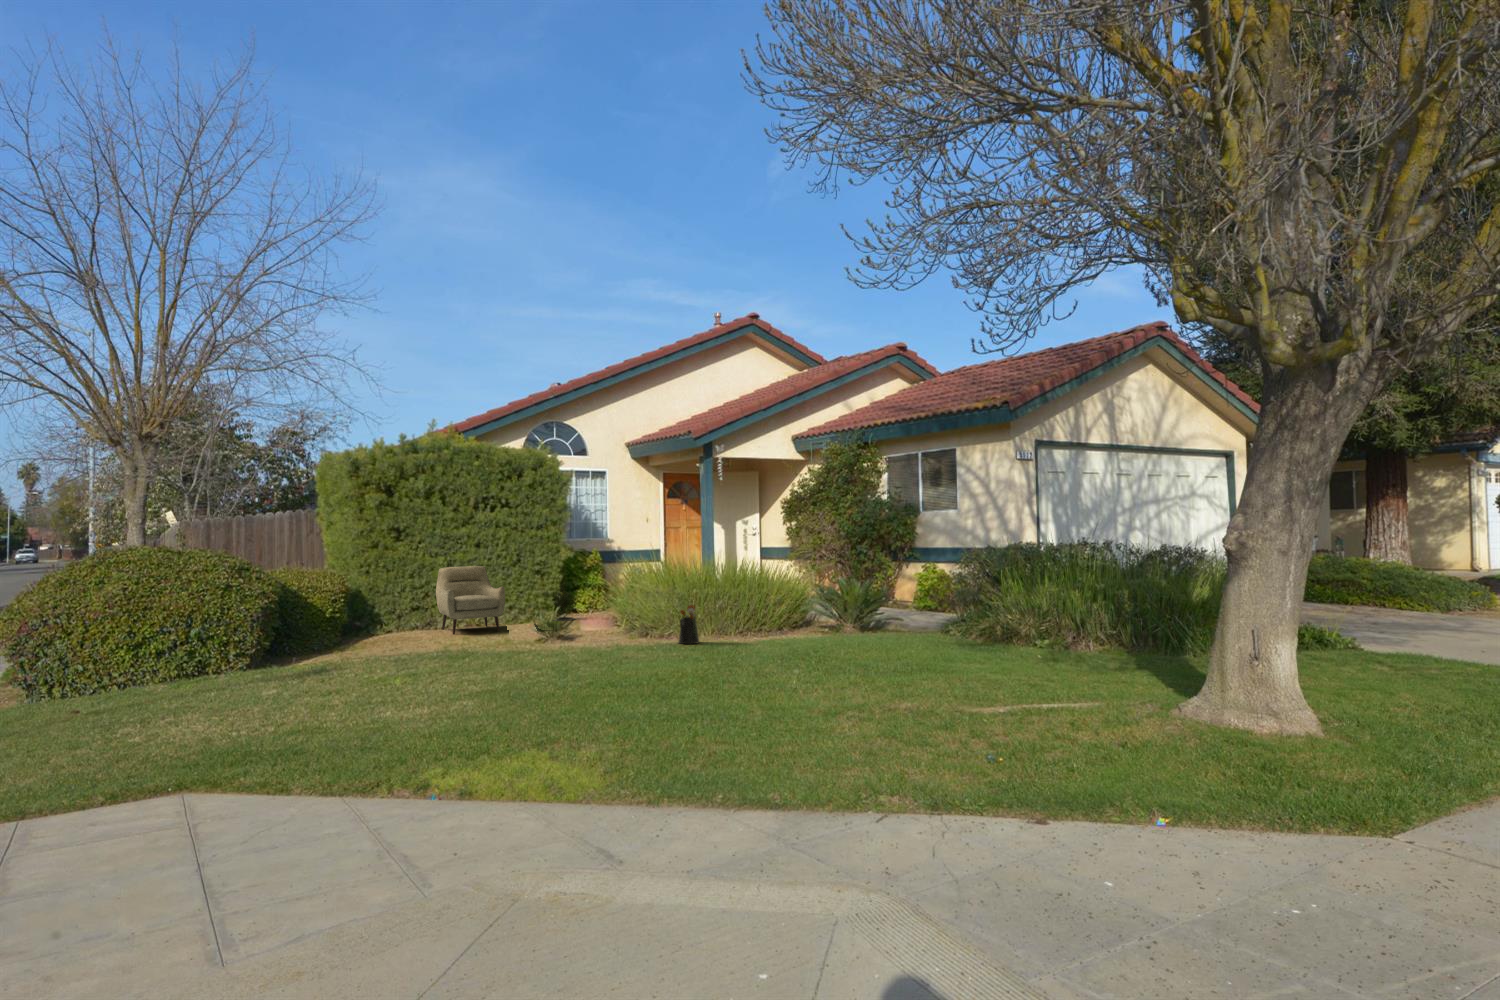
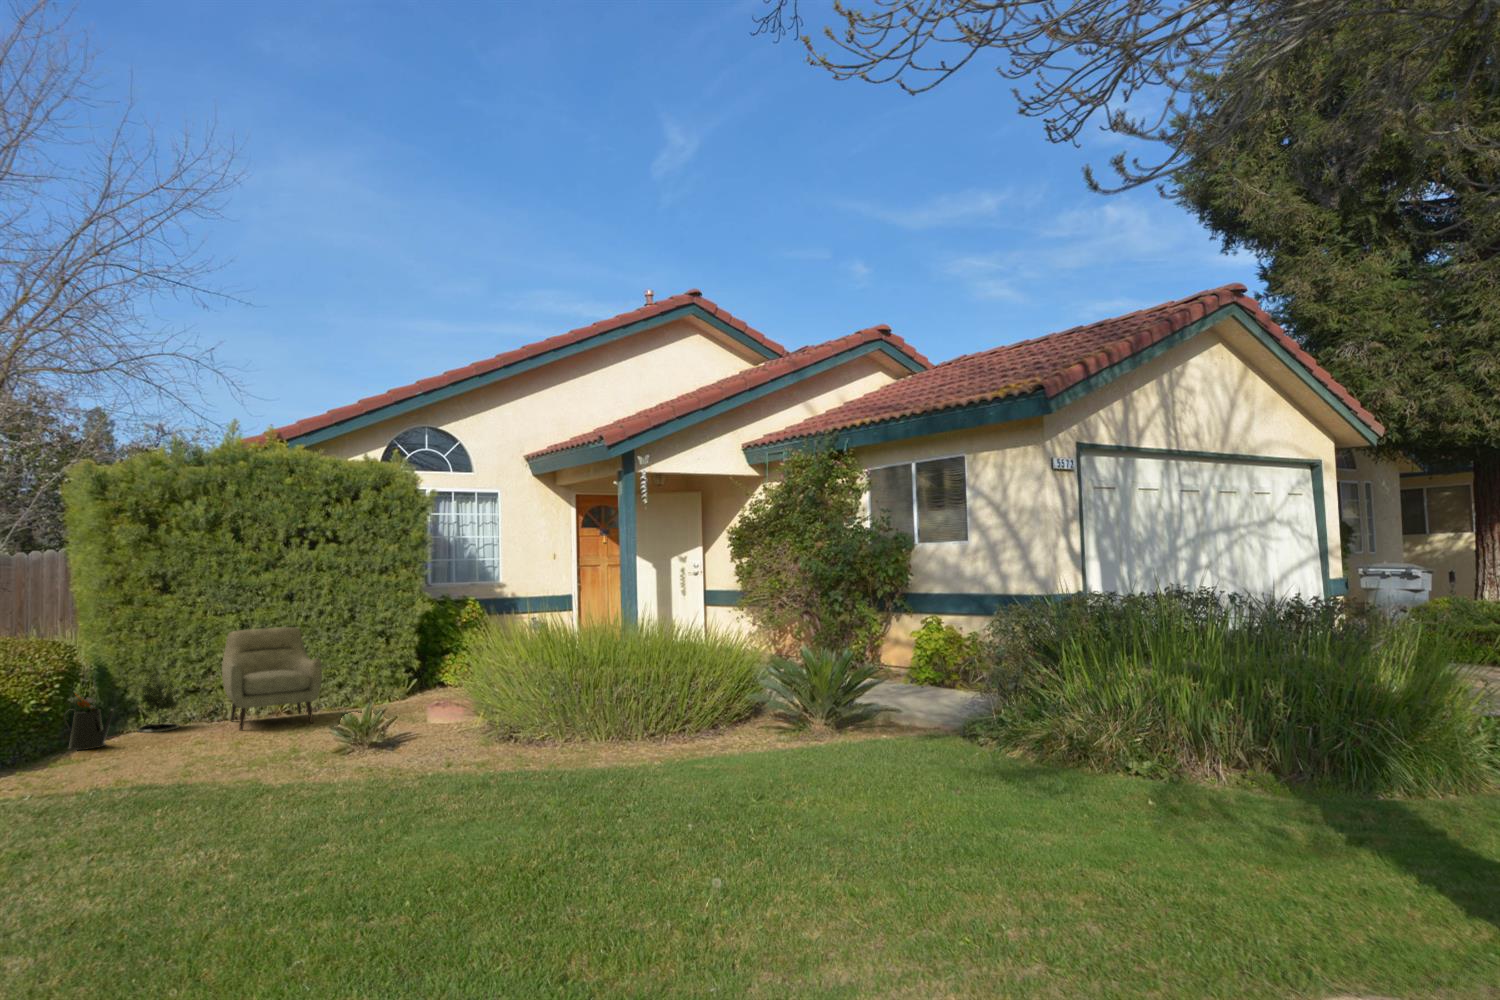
potted tree: present [553,584,575,621] -> present [137,667,179,733]
watering can: present [678,605,699,644] -> present [64,696,113,750]

